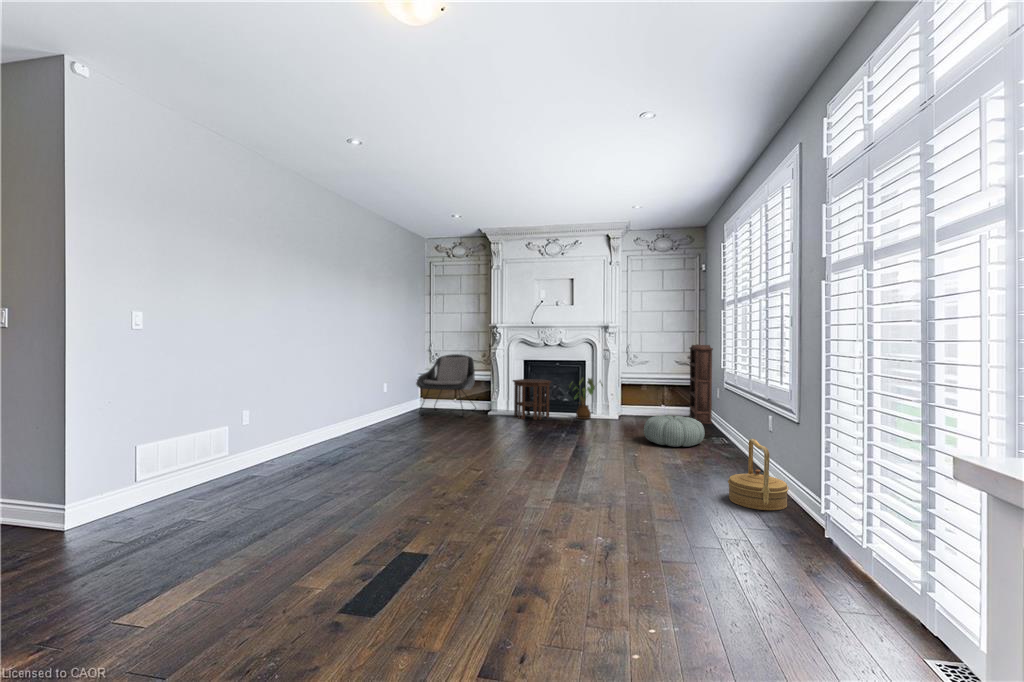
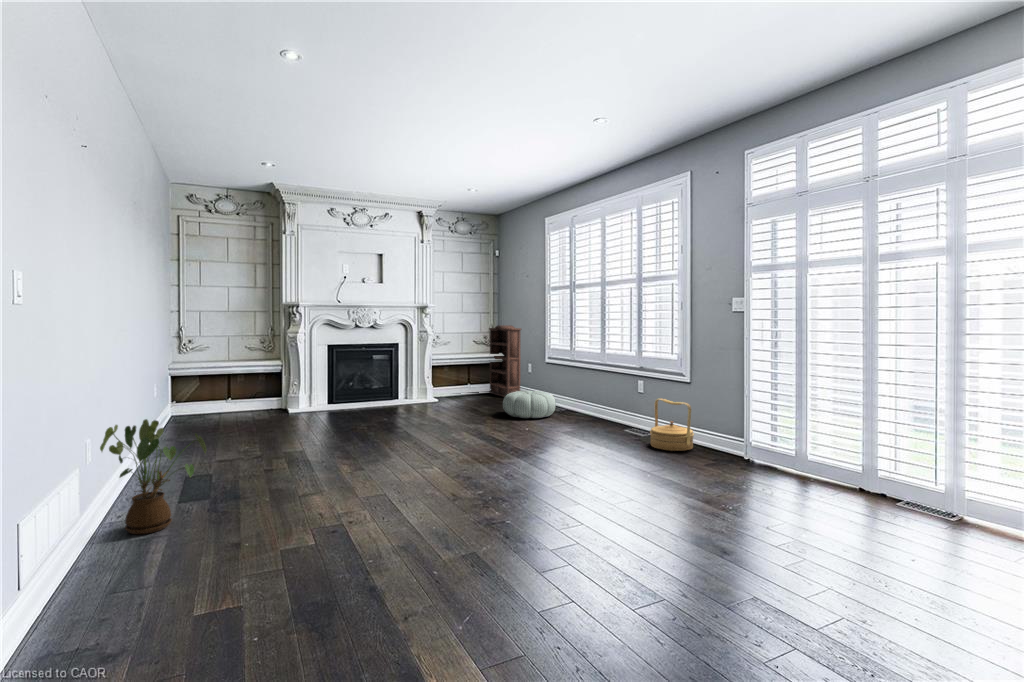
lounge chair: present [416,354,475,417] -> none [190,341,271,424]
house plant: present [570,378,603,419] -> present [100,419,207,534]
side table: present [513,379,551,420] -> none [324,366,370,413]

